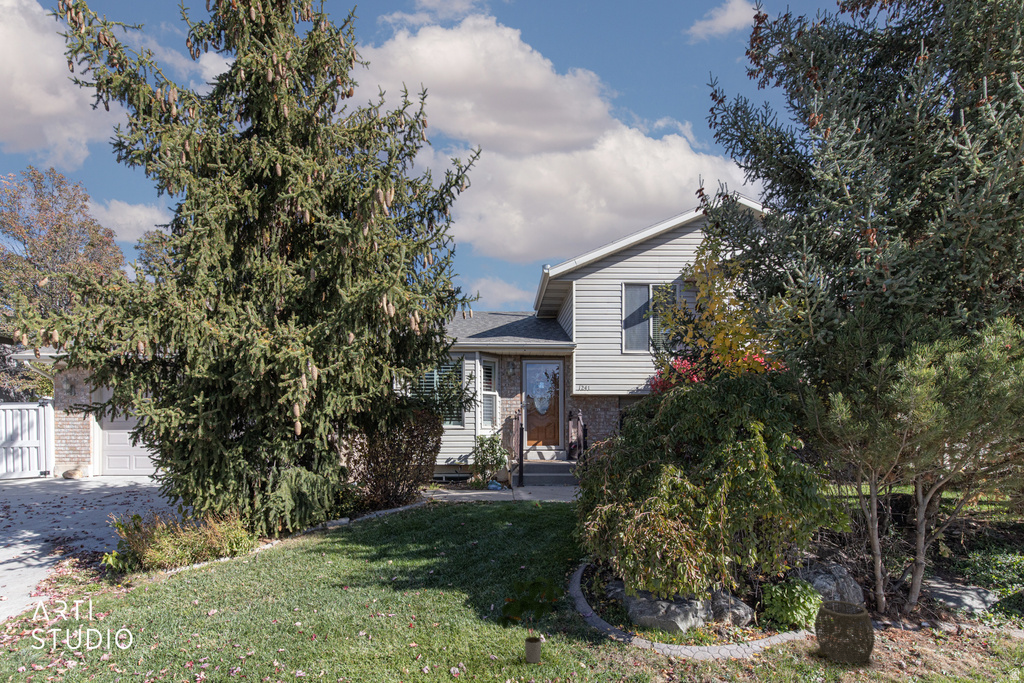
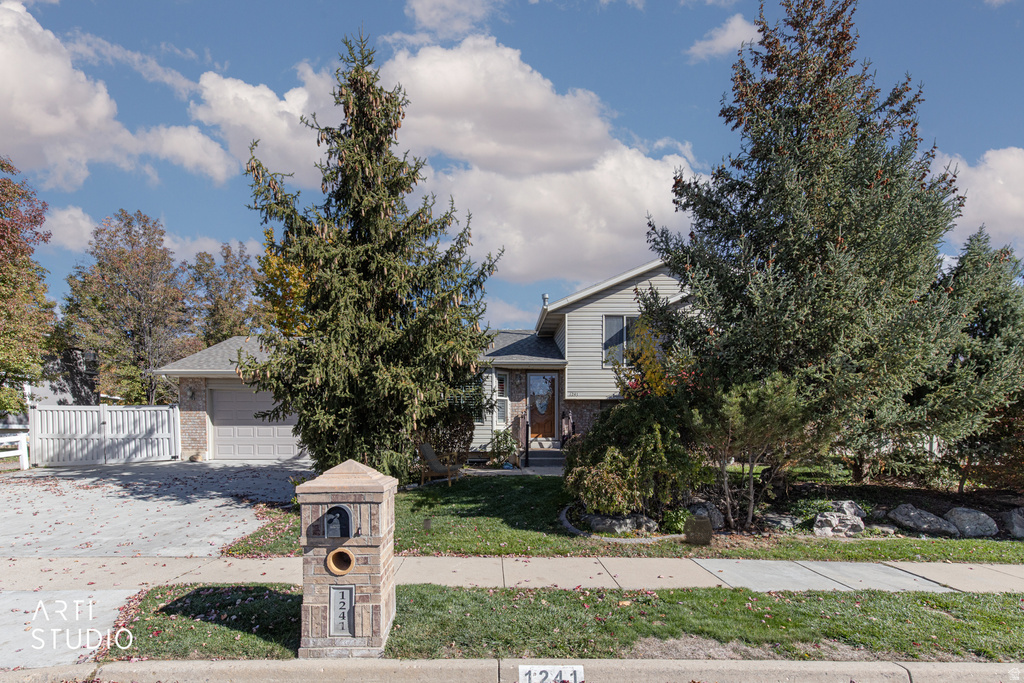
lounge chair: none [355,455,423,522] -> present [420,443,463,486]
potted plant: present [496,577,564,663] -> present [410,491,443,529]

